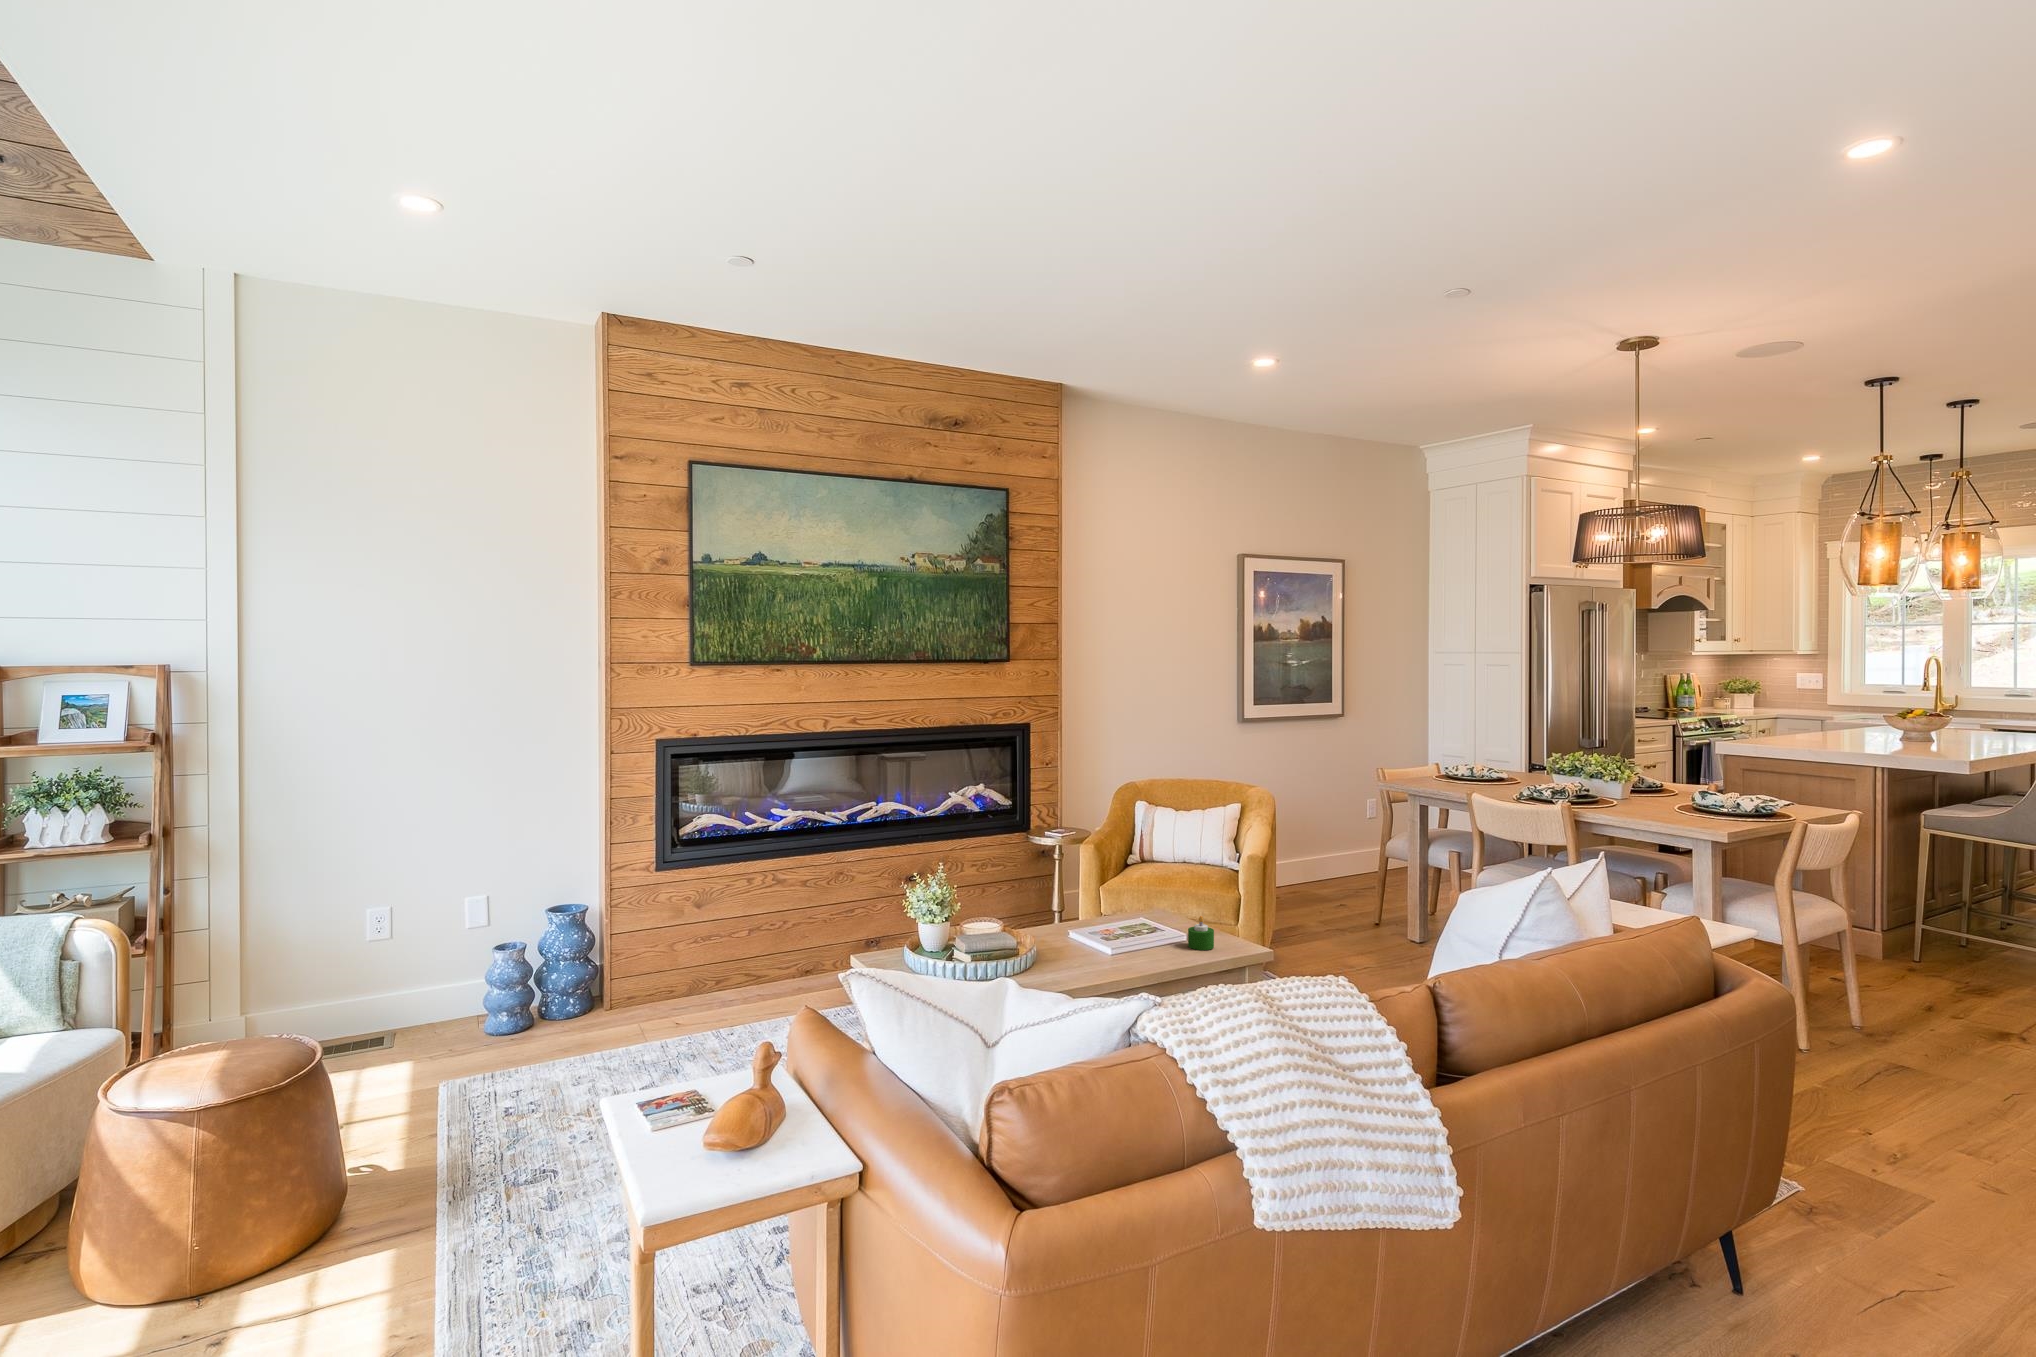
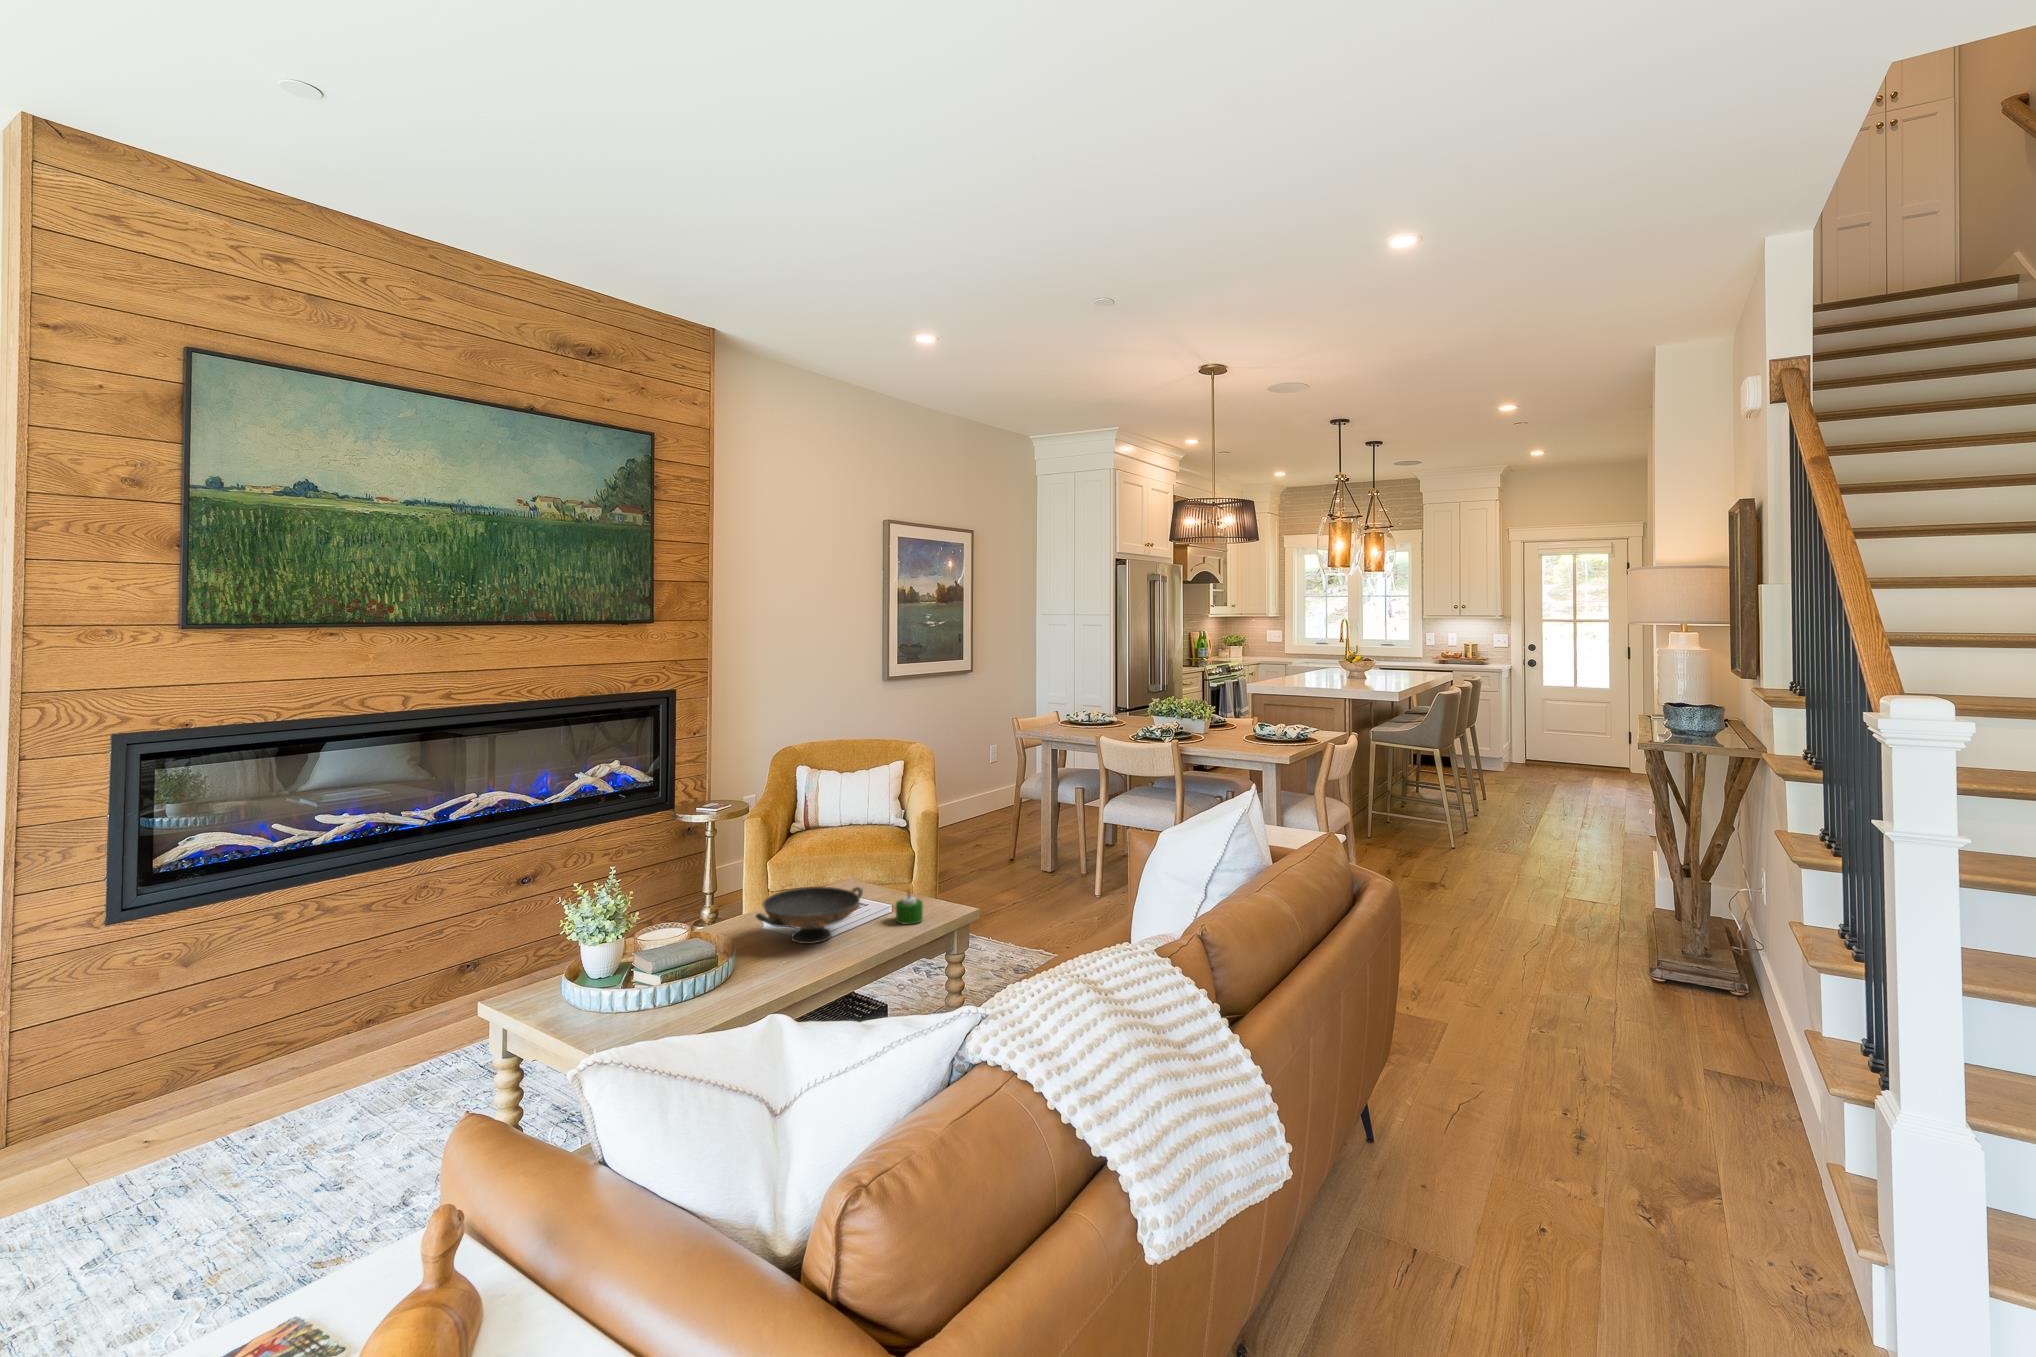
decorative bowl: none [1056,903,1156,952] -> present [756,887,863,944]

